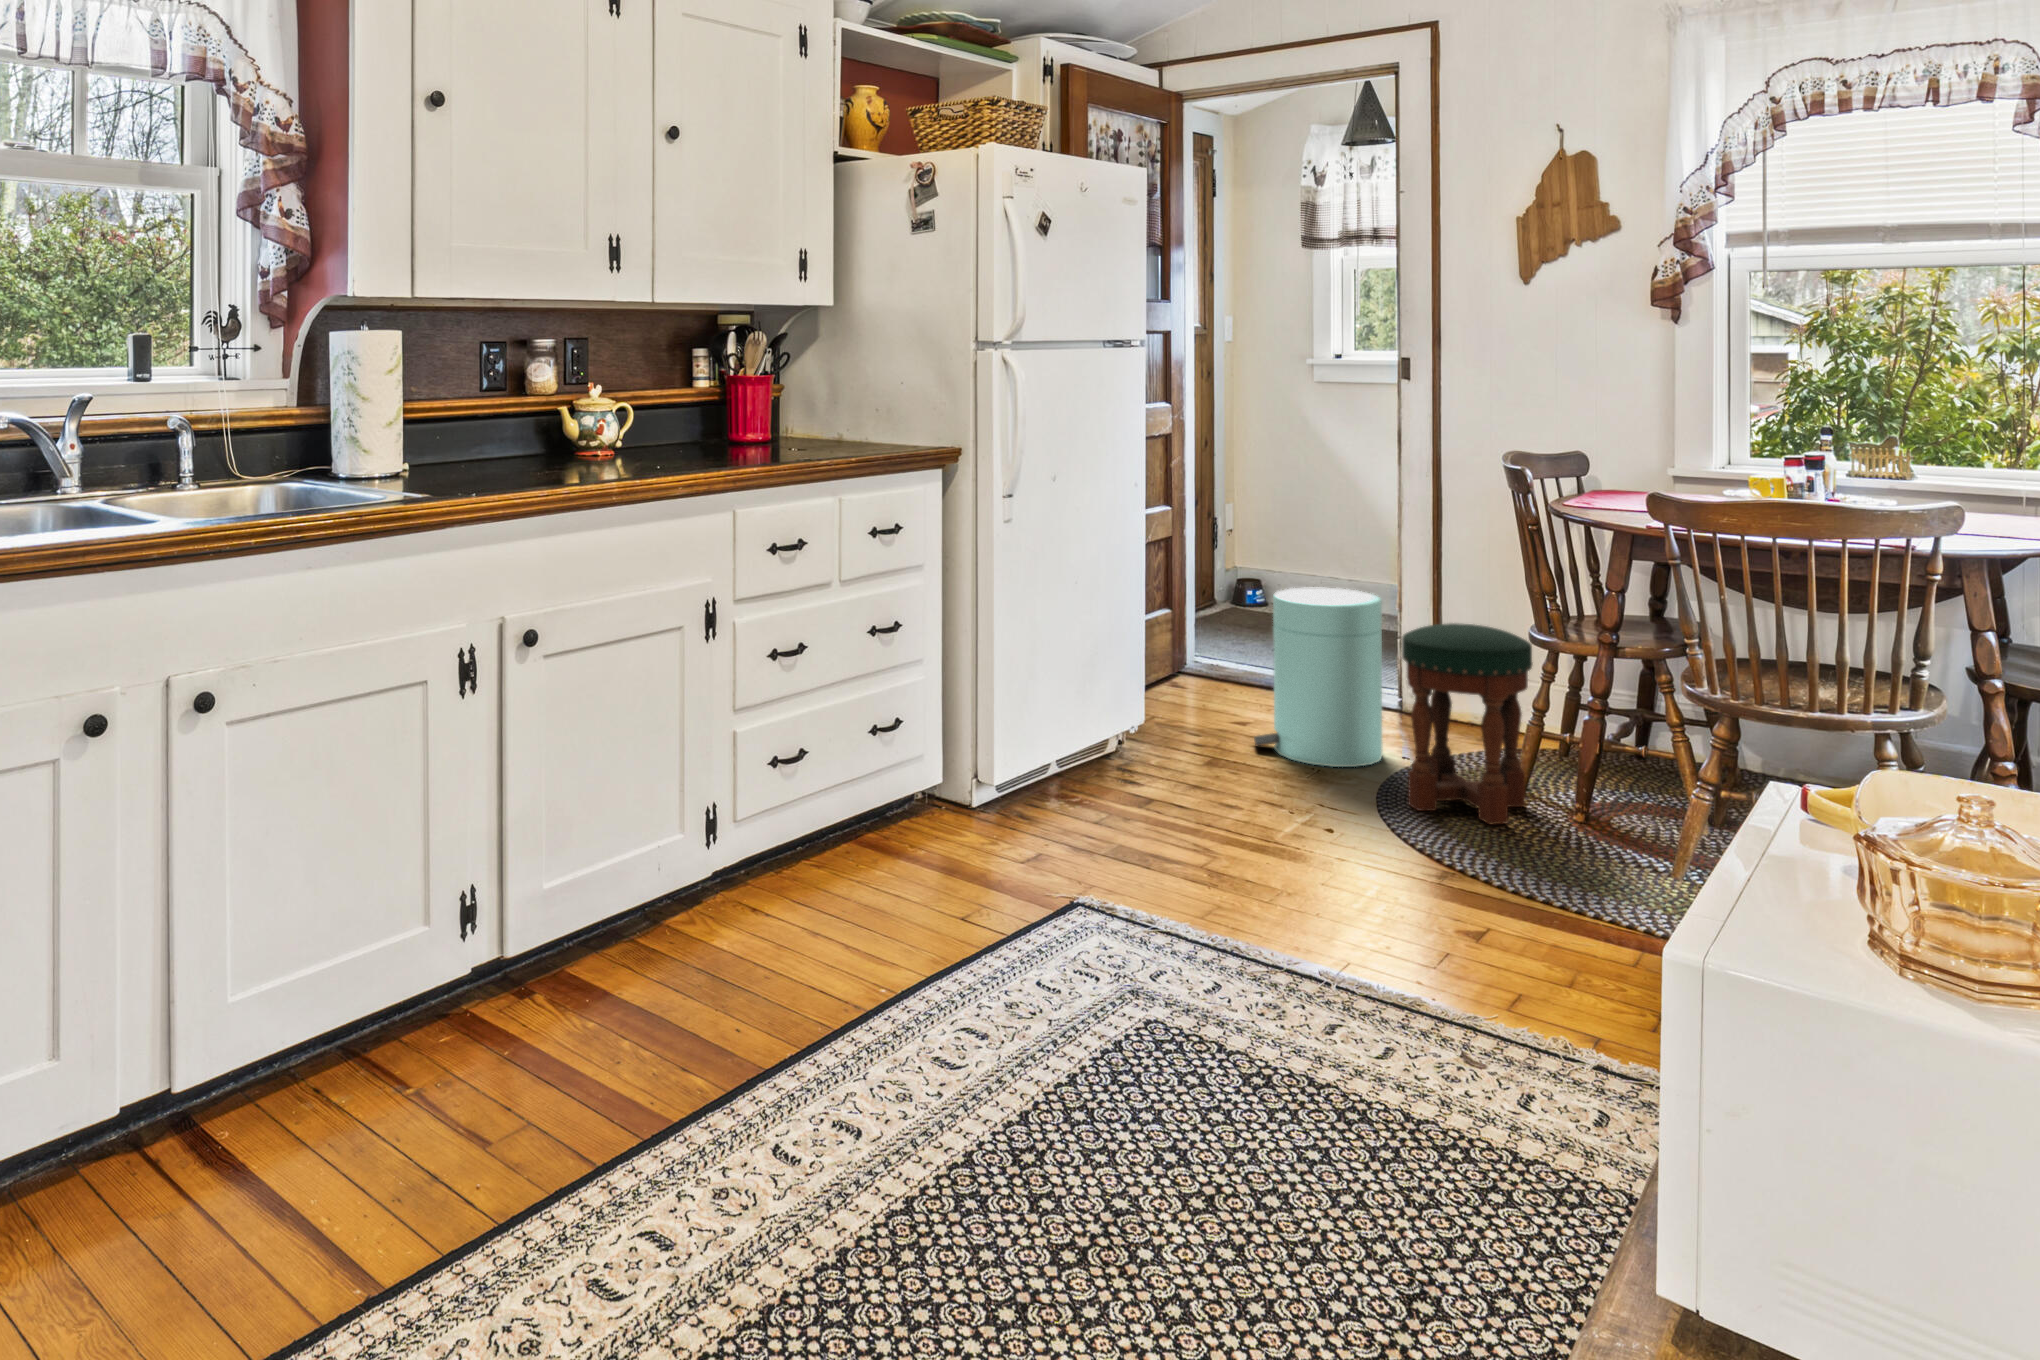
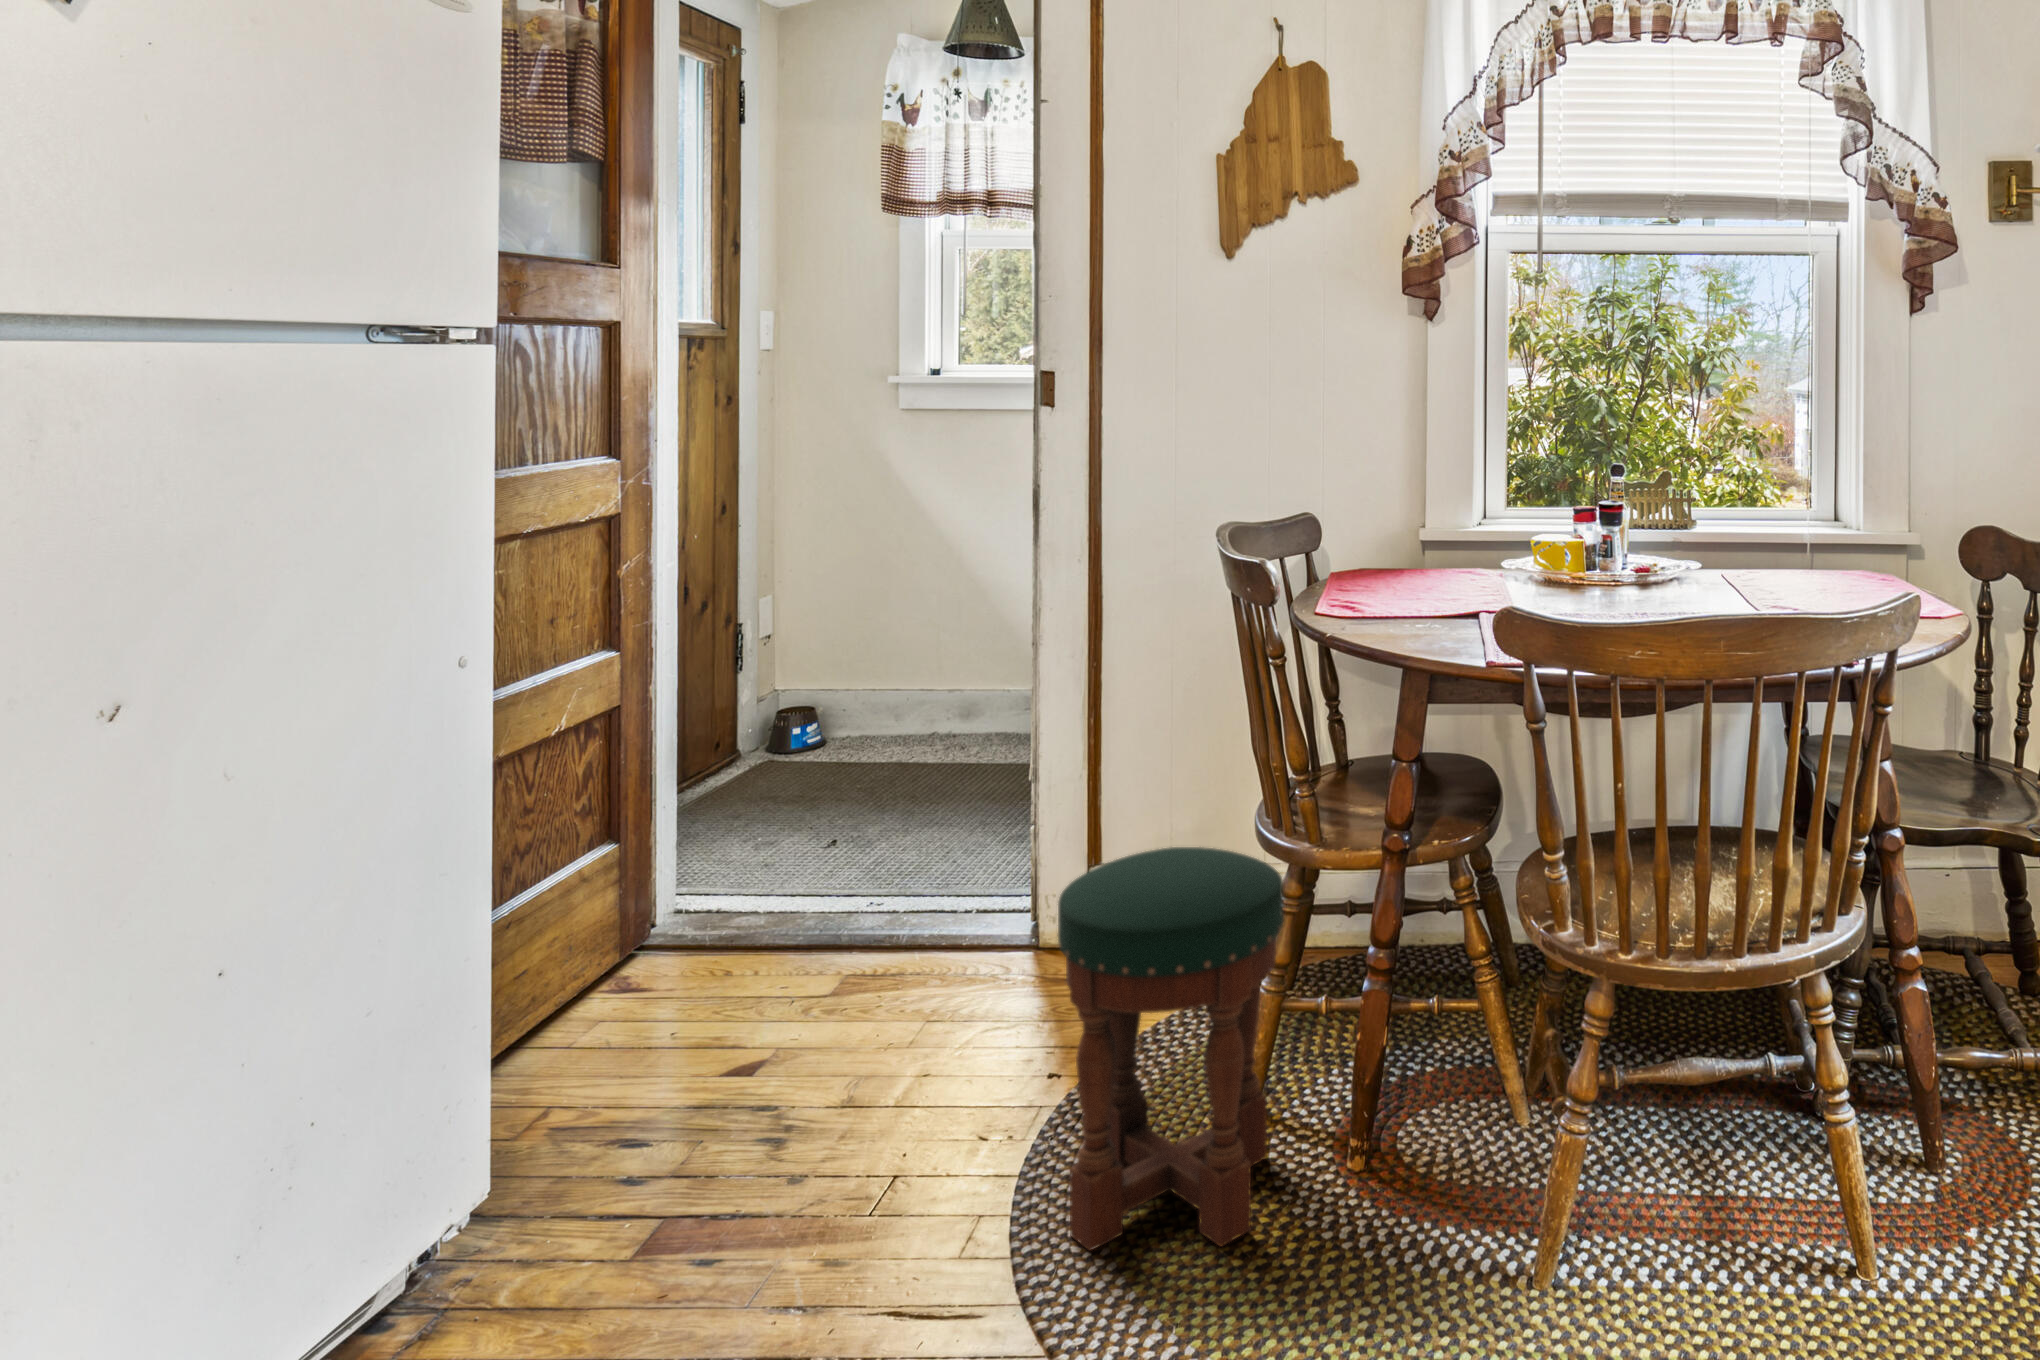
trash can: present [1254,587,1382,767] -> none [764,785,1013,1160]

